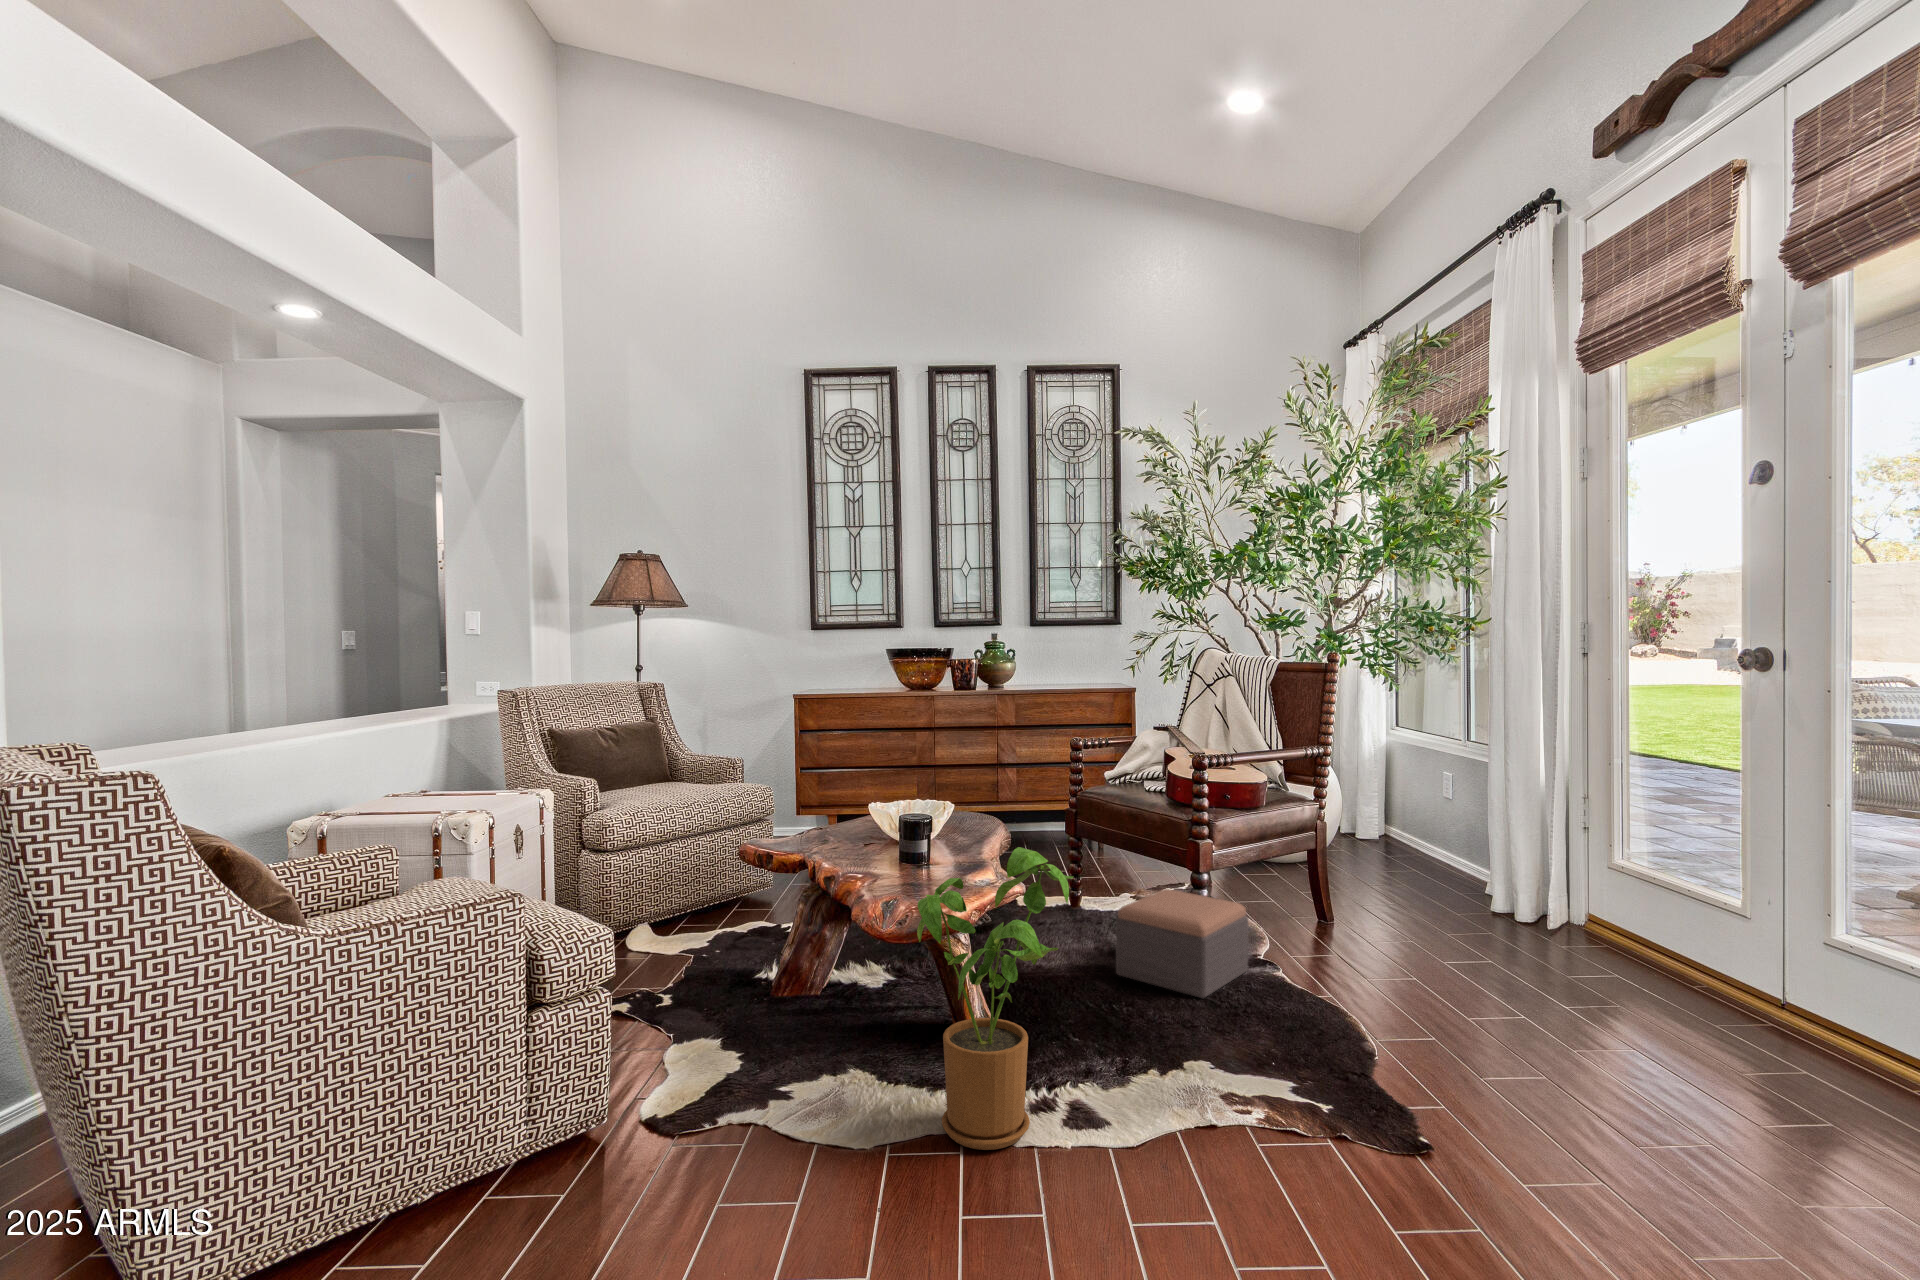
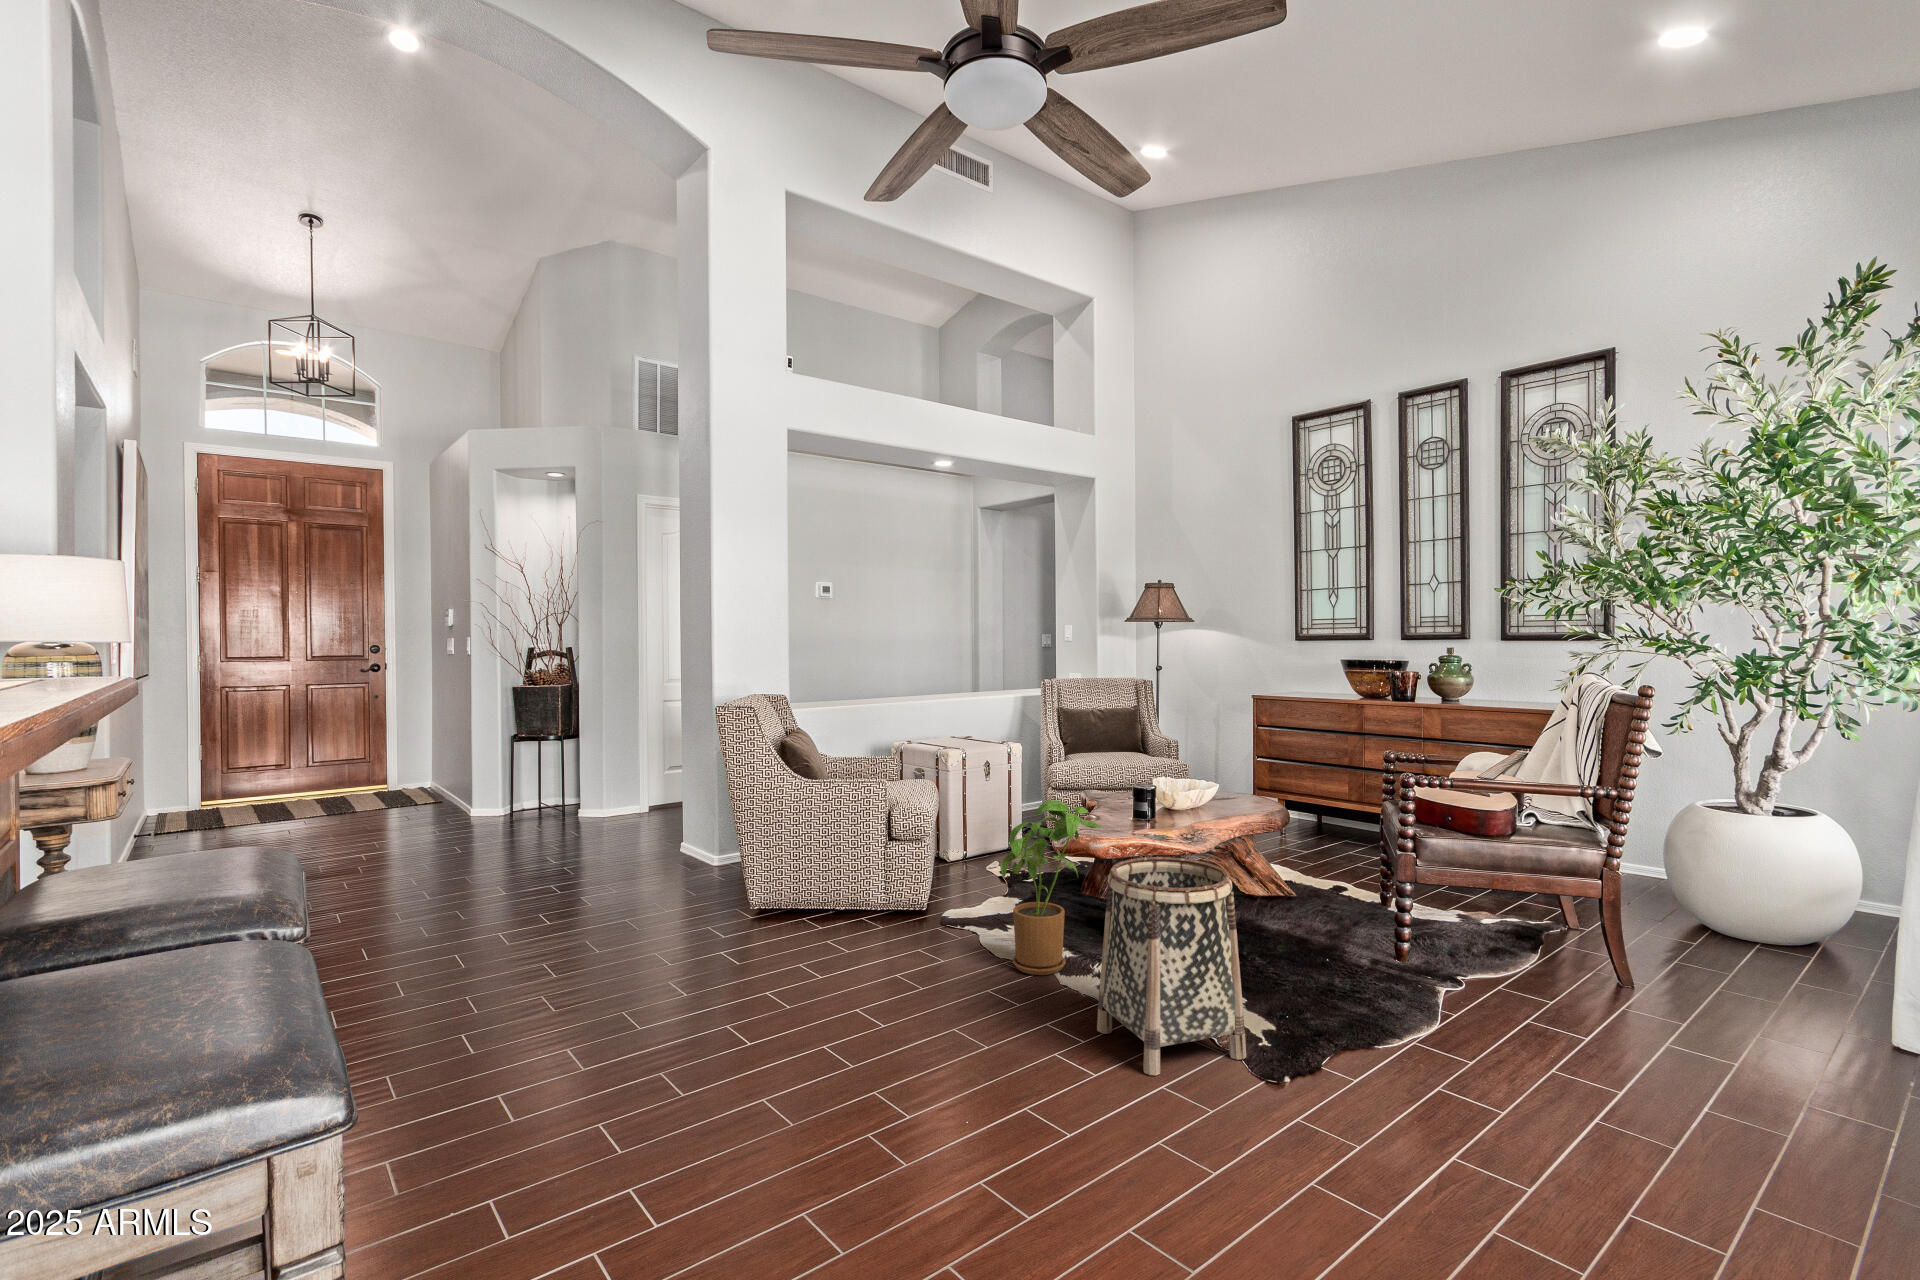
footstool: present [1116,889,1248,998] -> none [1289,887,1403,970]
basket: none [1237,891,1427,1225] -> present [1097,857,1246,1075]

